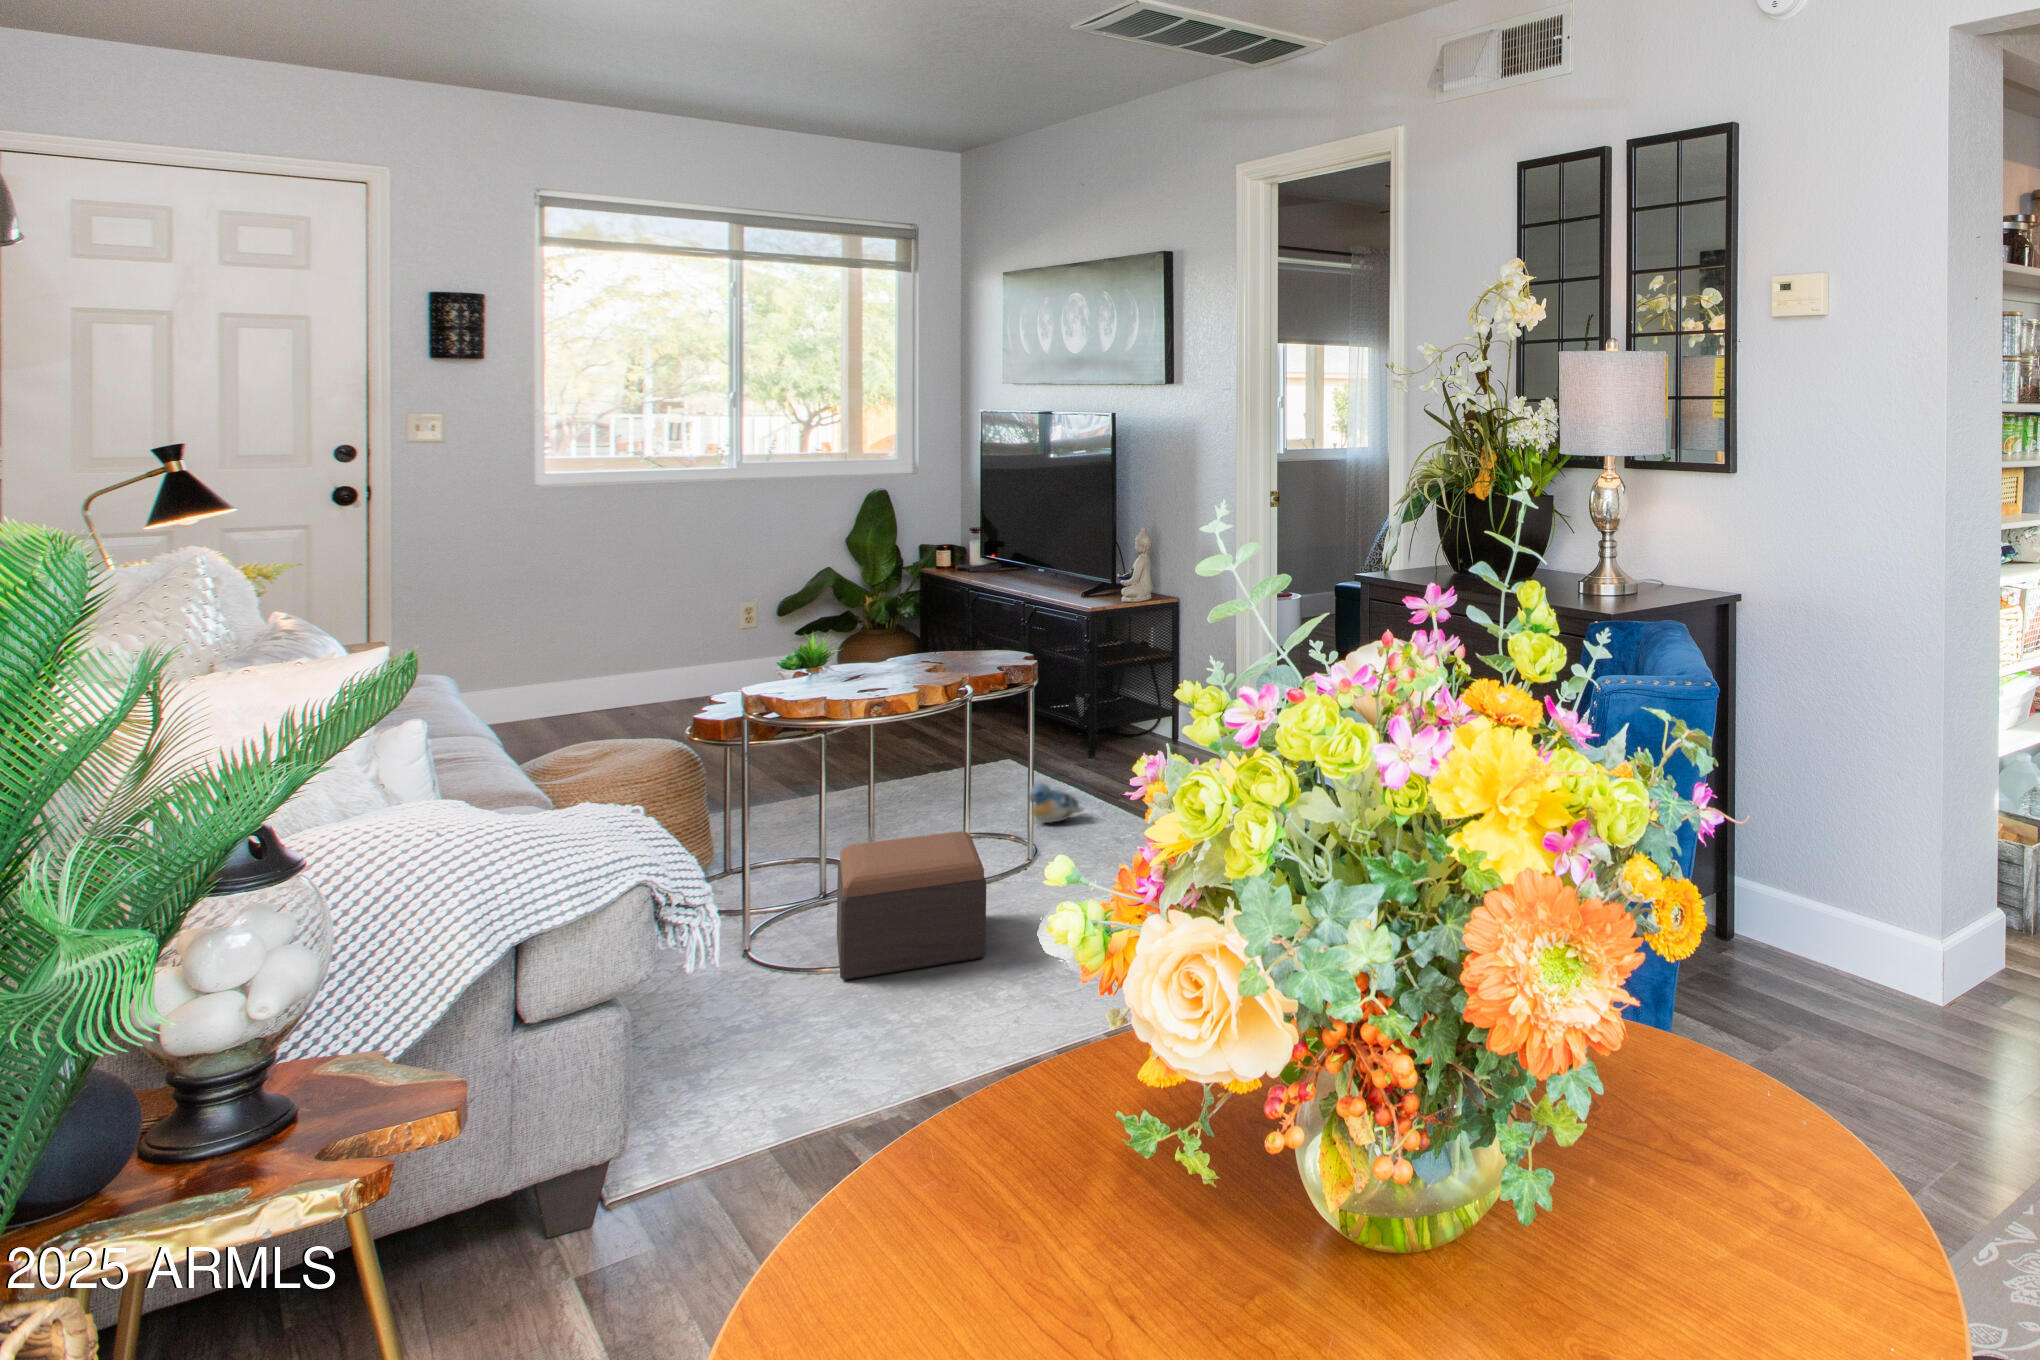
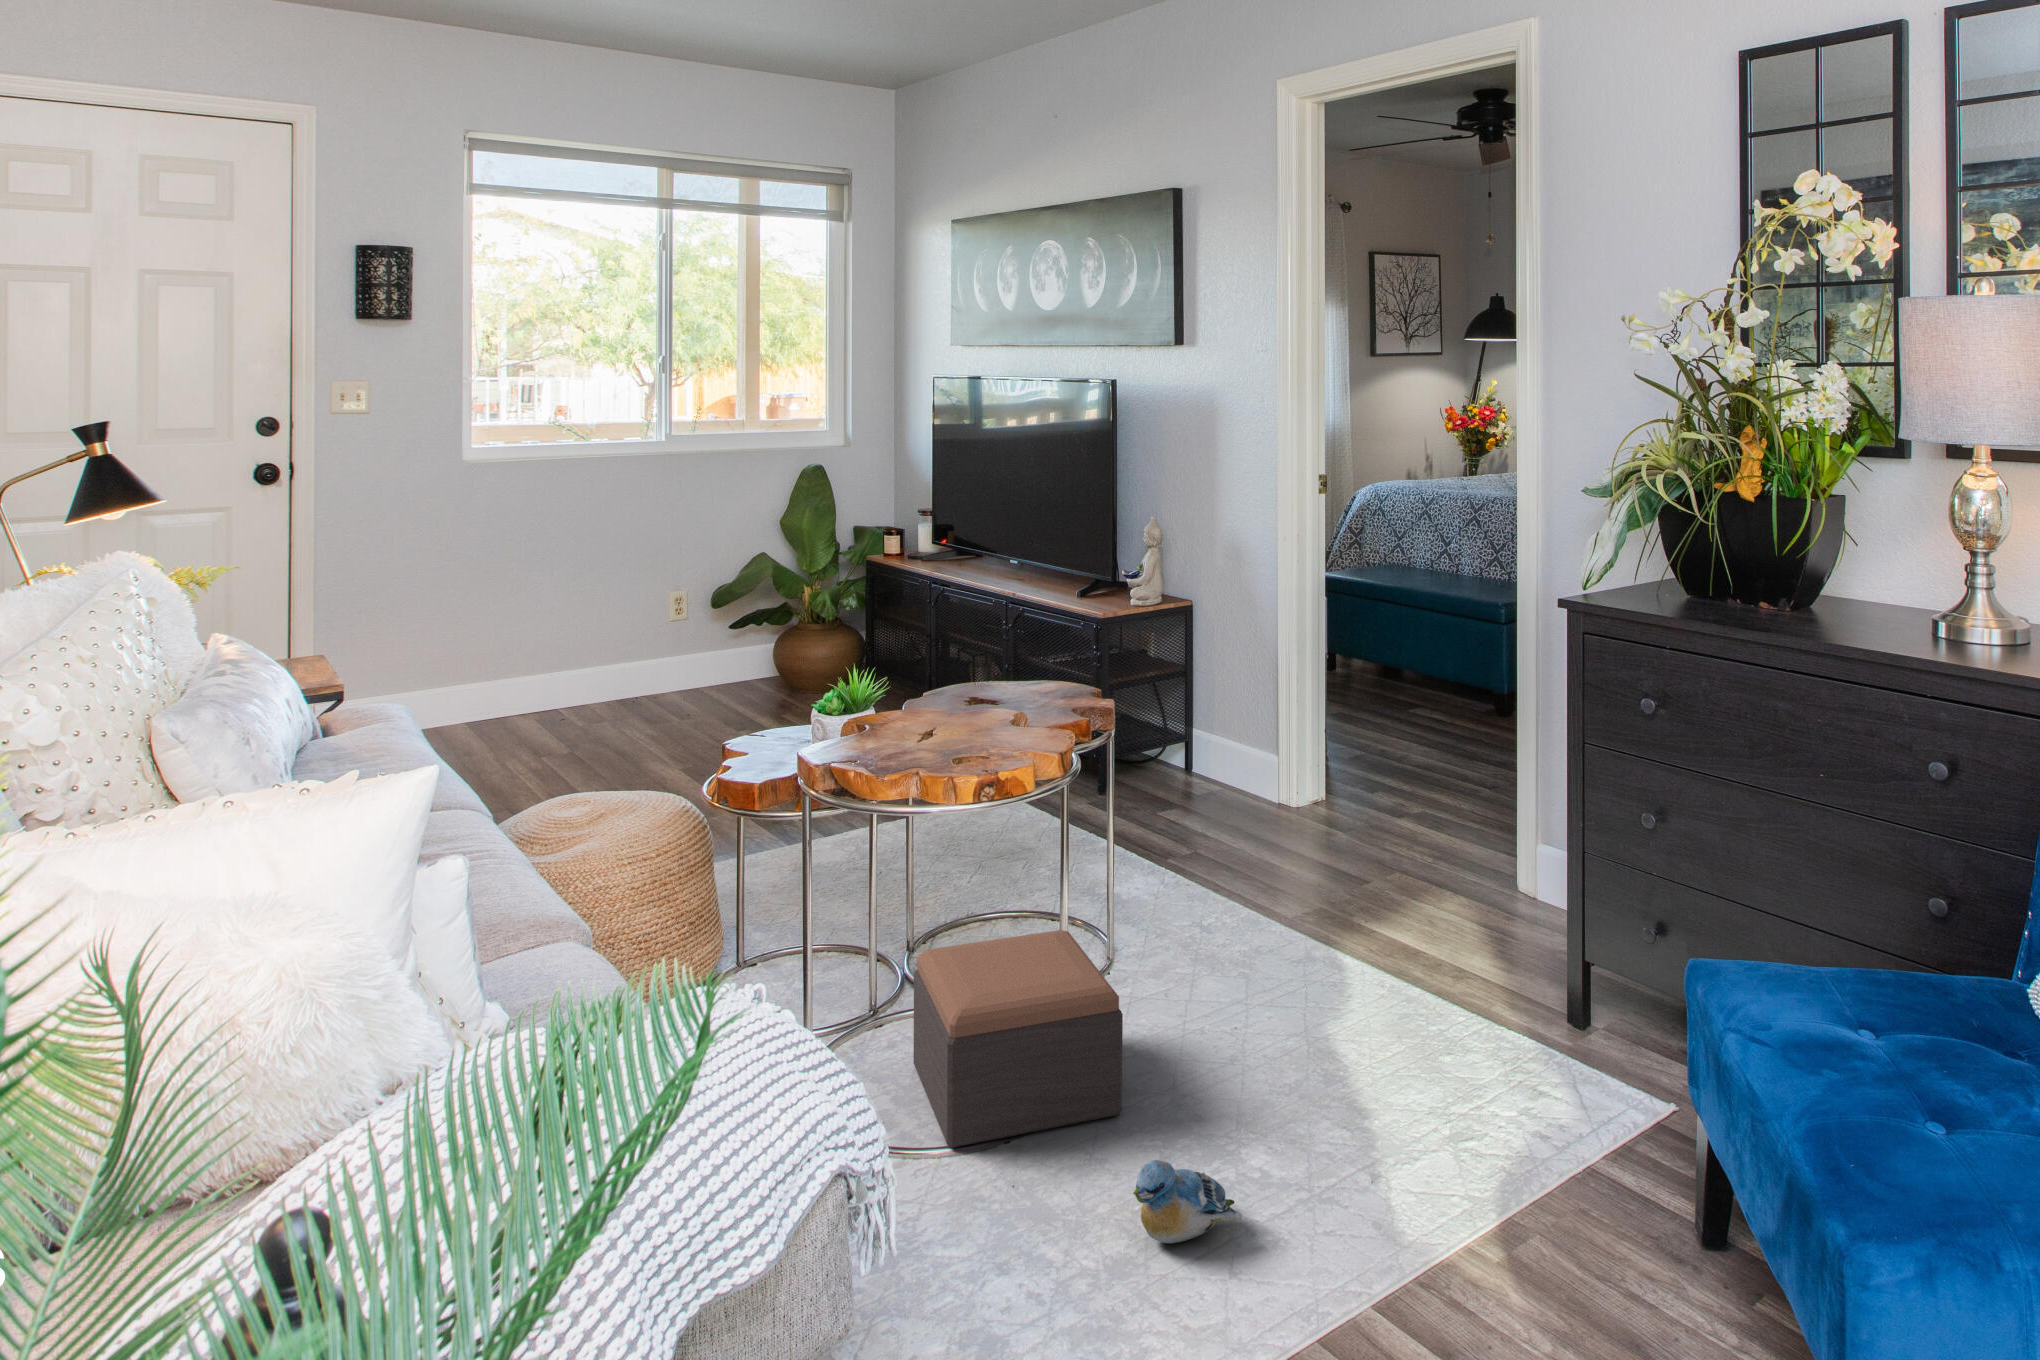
plush toy: present [1029,783,1083,823] -> present [1133,1160,1242,1243]

